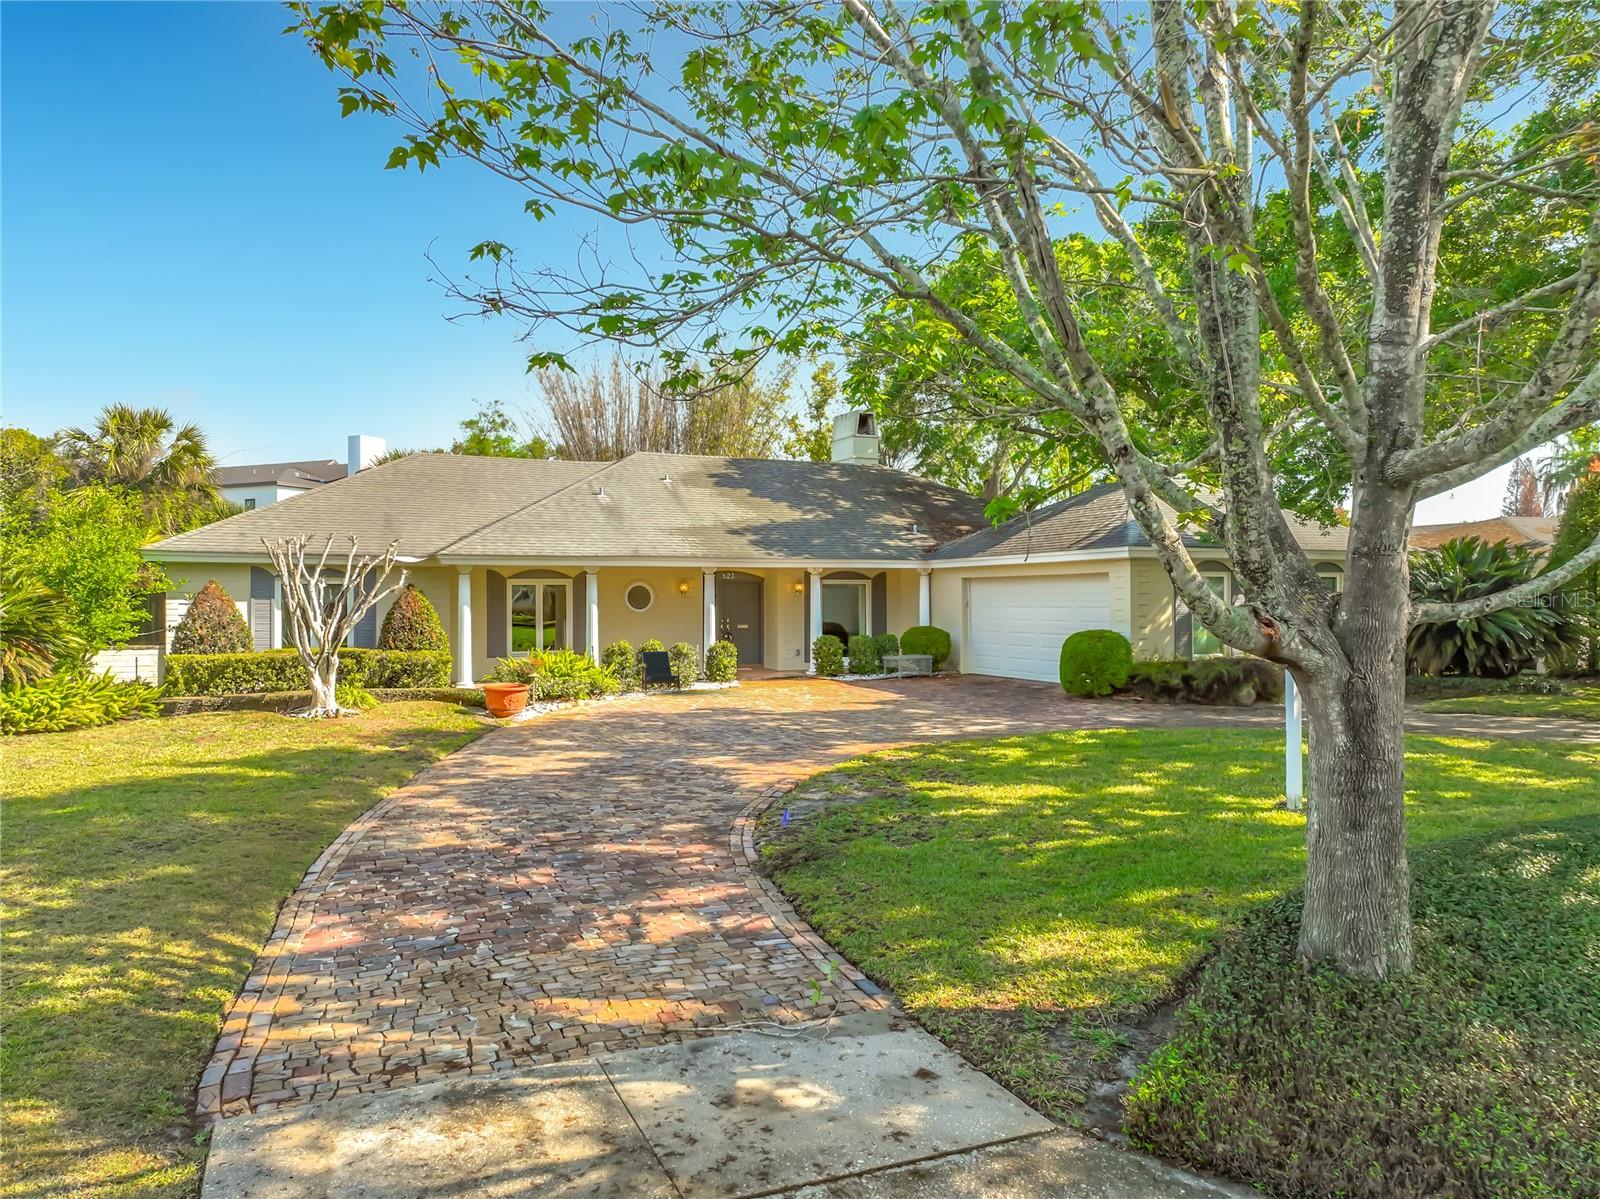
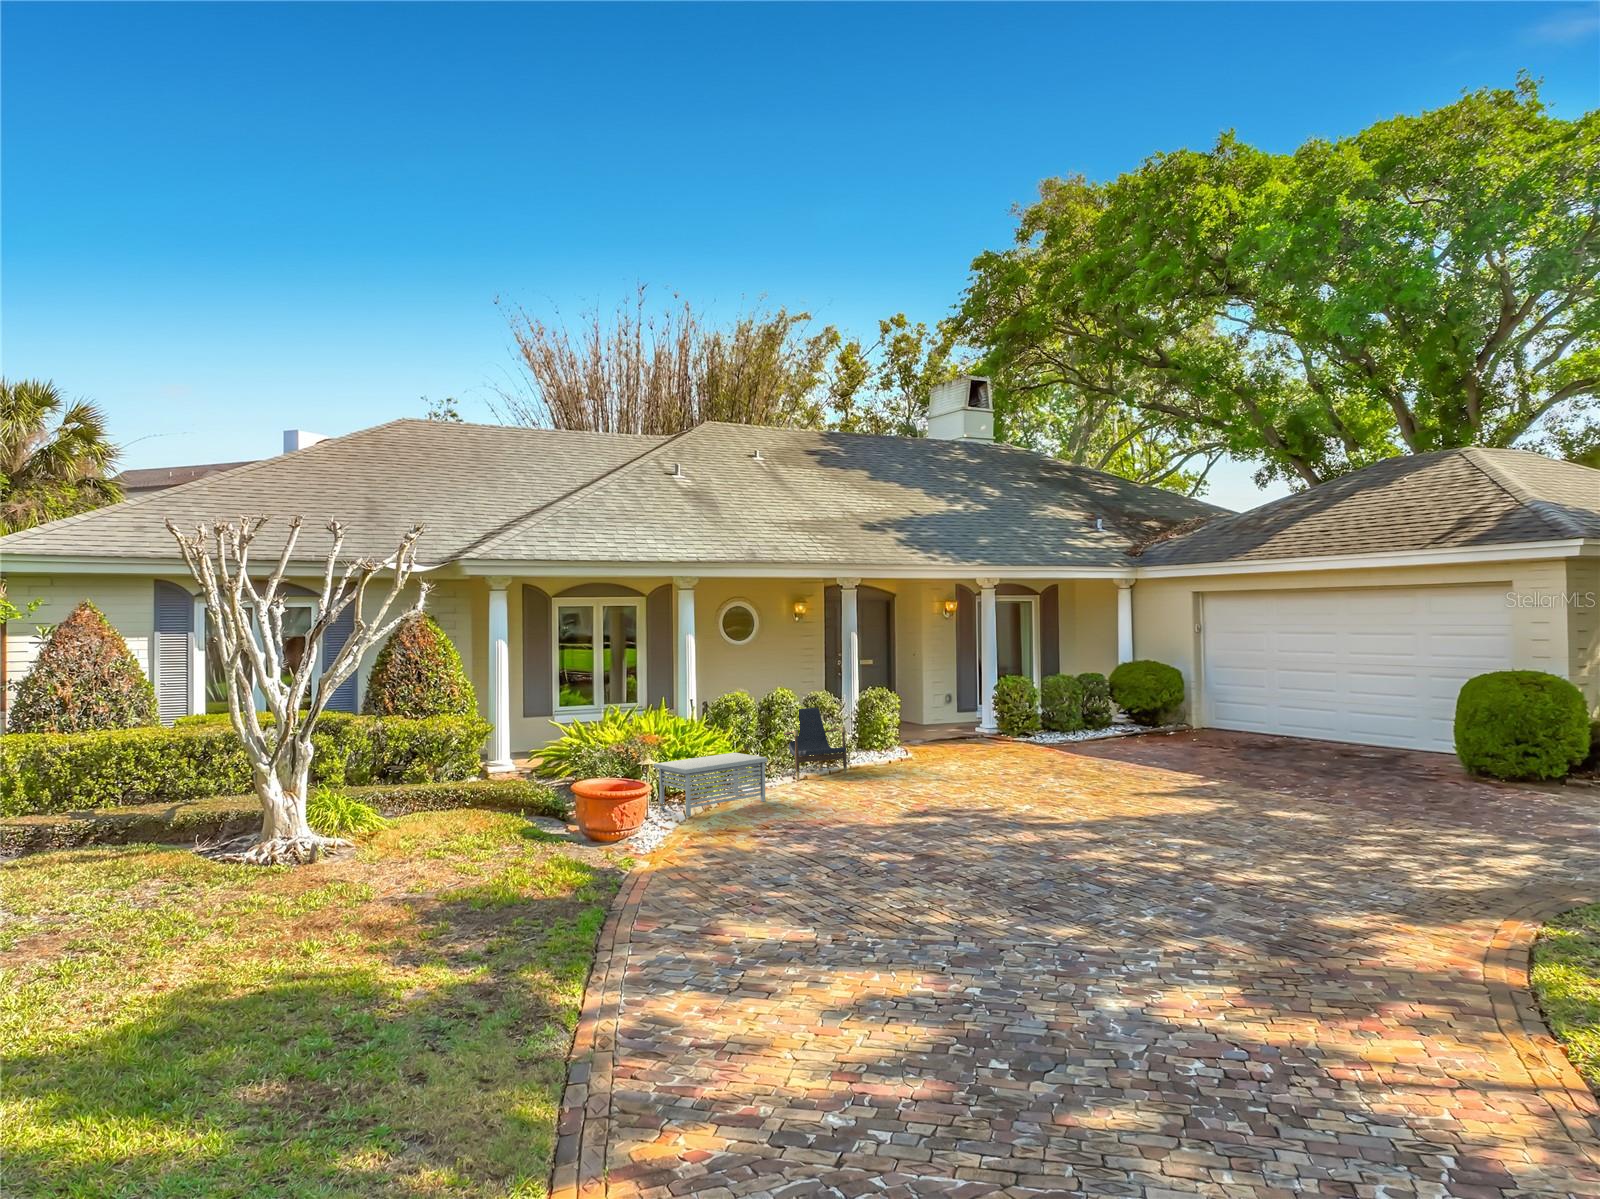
storage bench: present [883,655,932,678] -> present [654,753,768,816]

